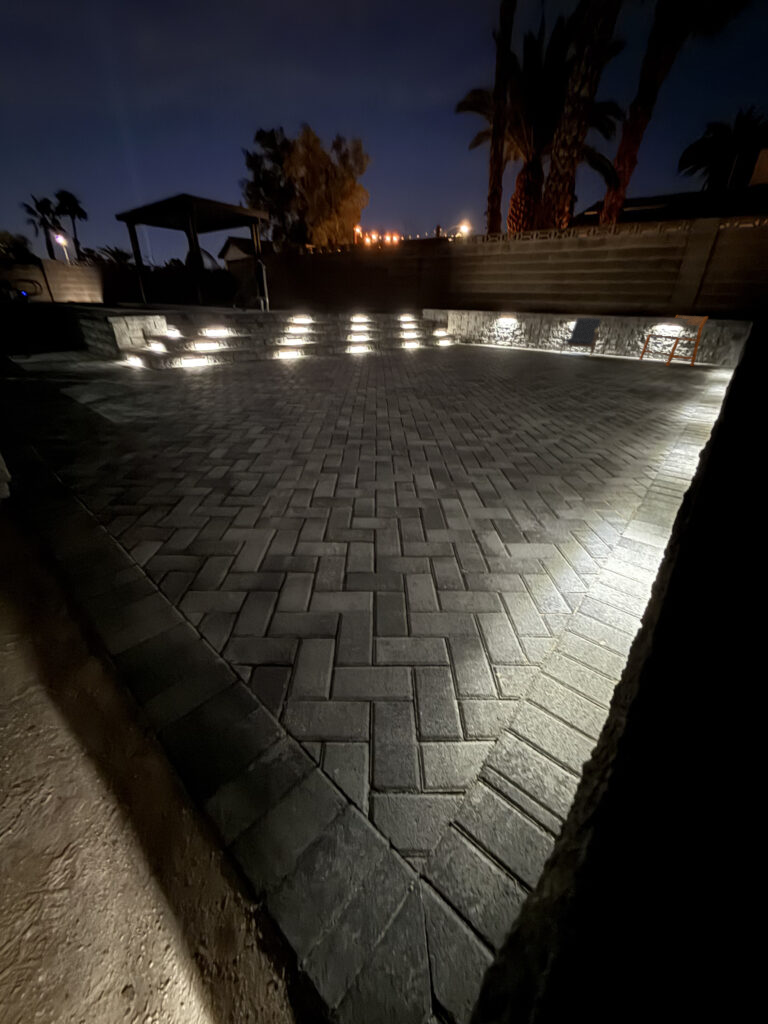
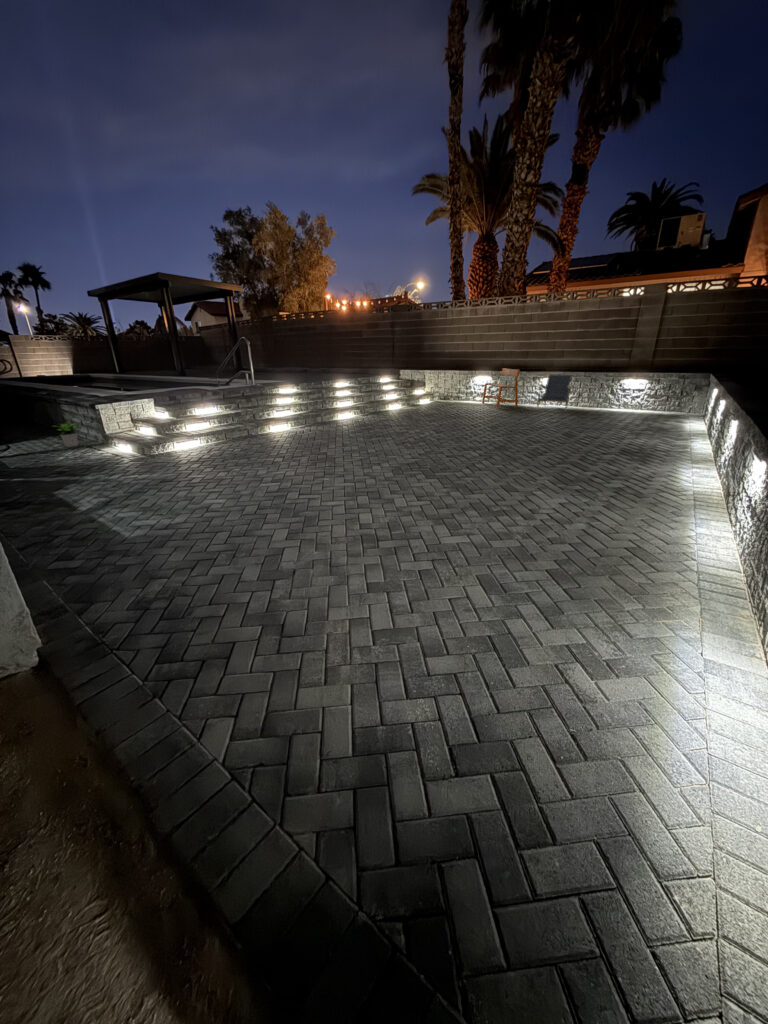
bench: present [639,315,708,366] -> present [482,368,520,408]
potted plant: none [66,335,99,359] -> present [53,423,81,447]

